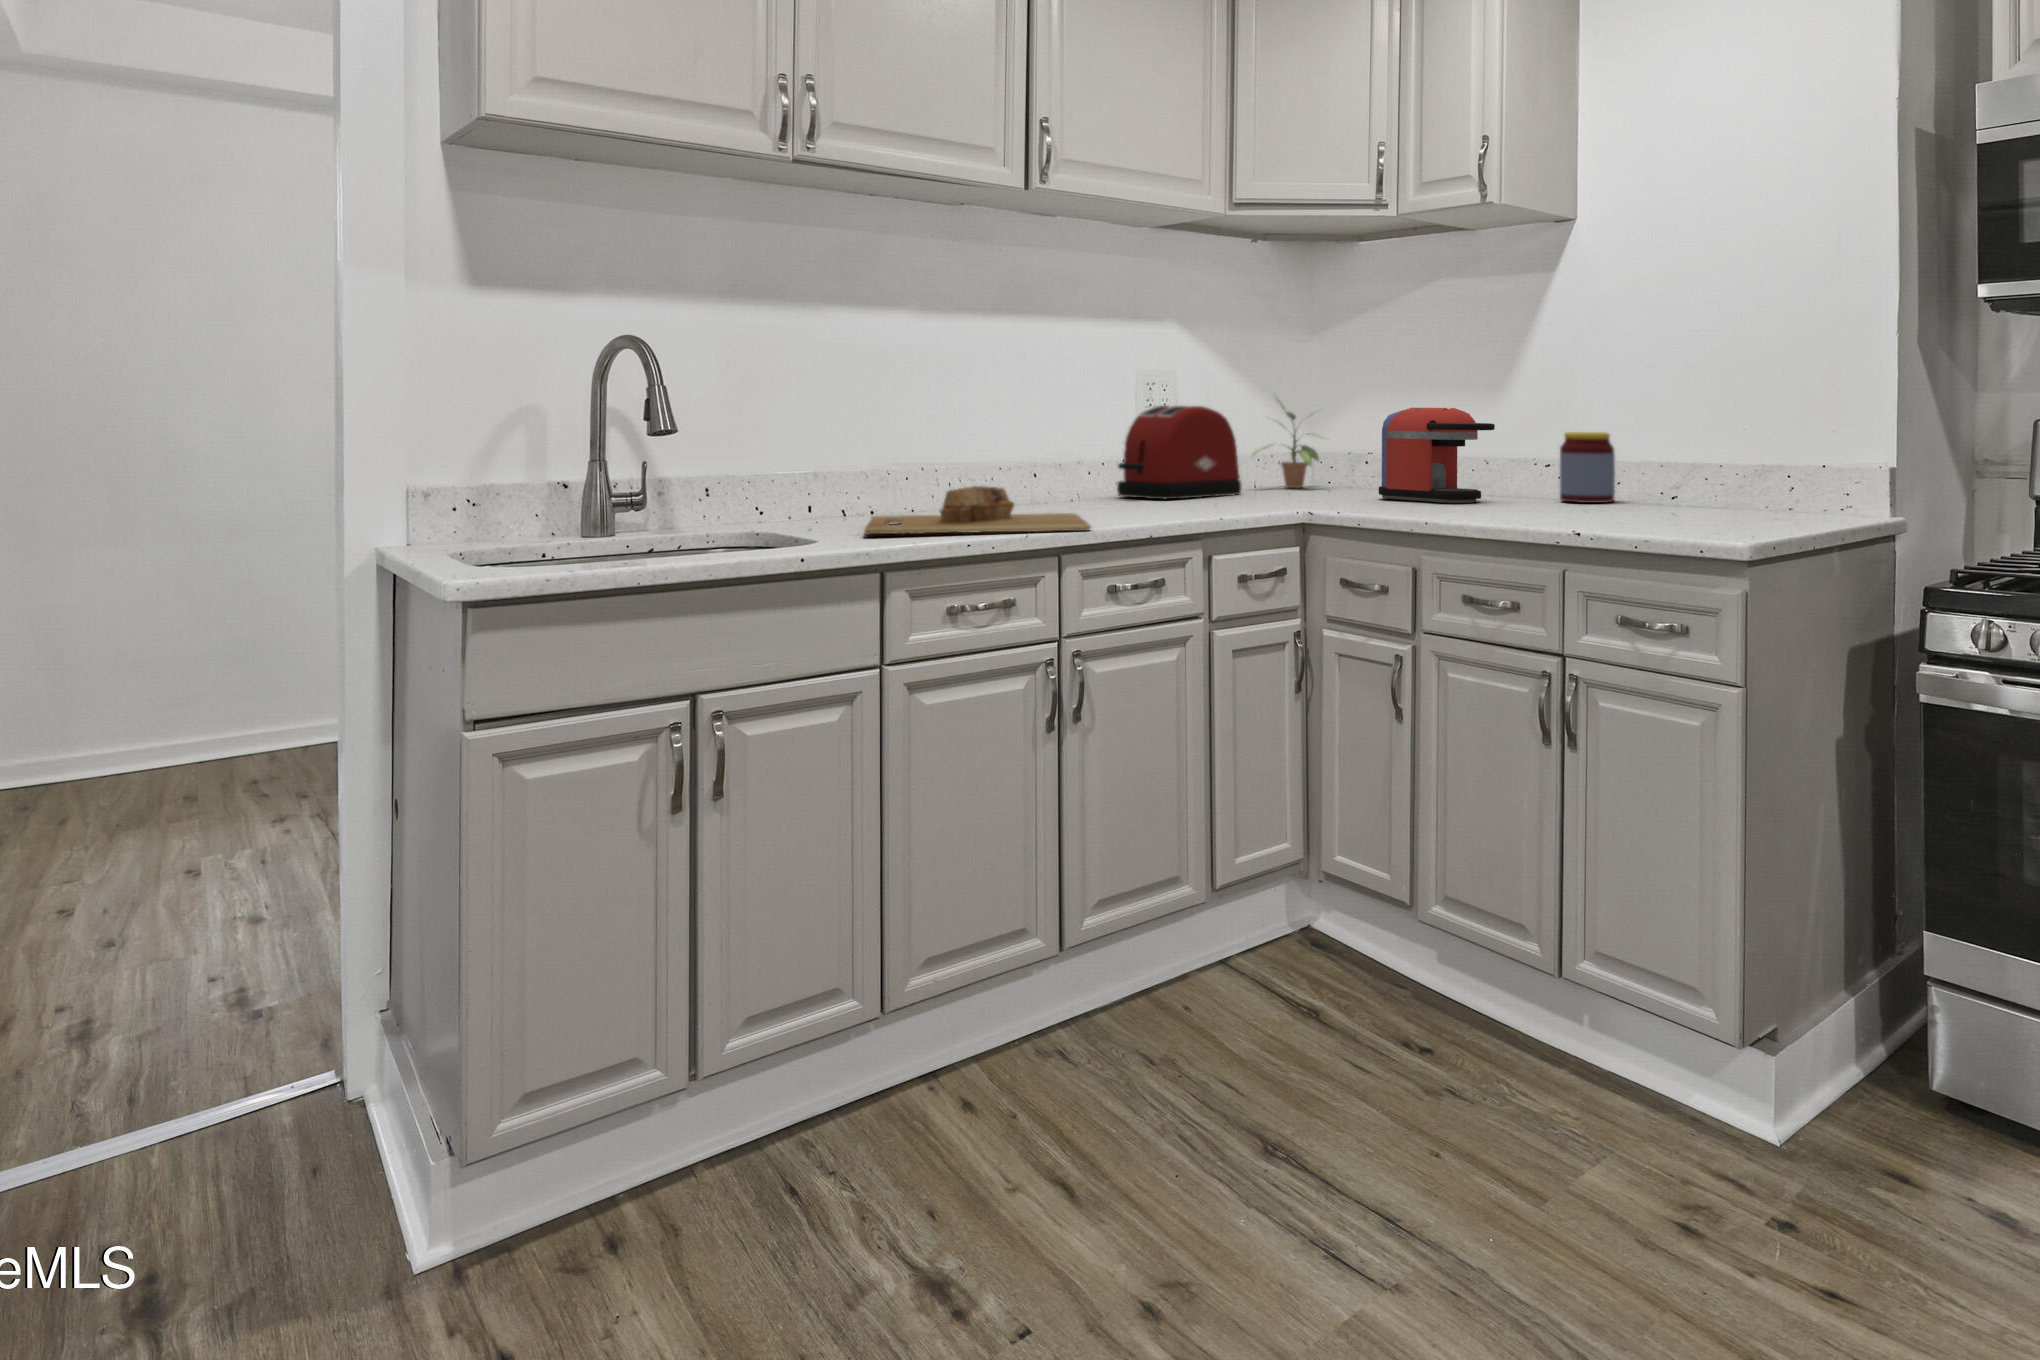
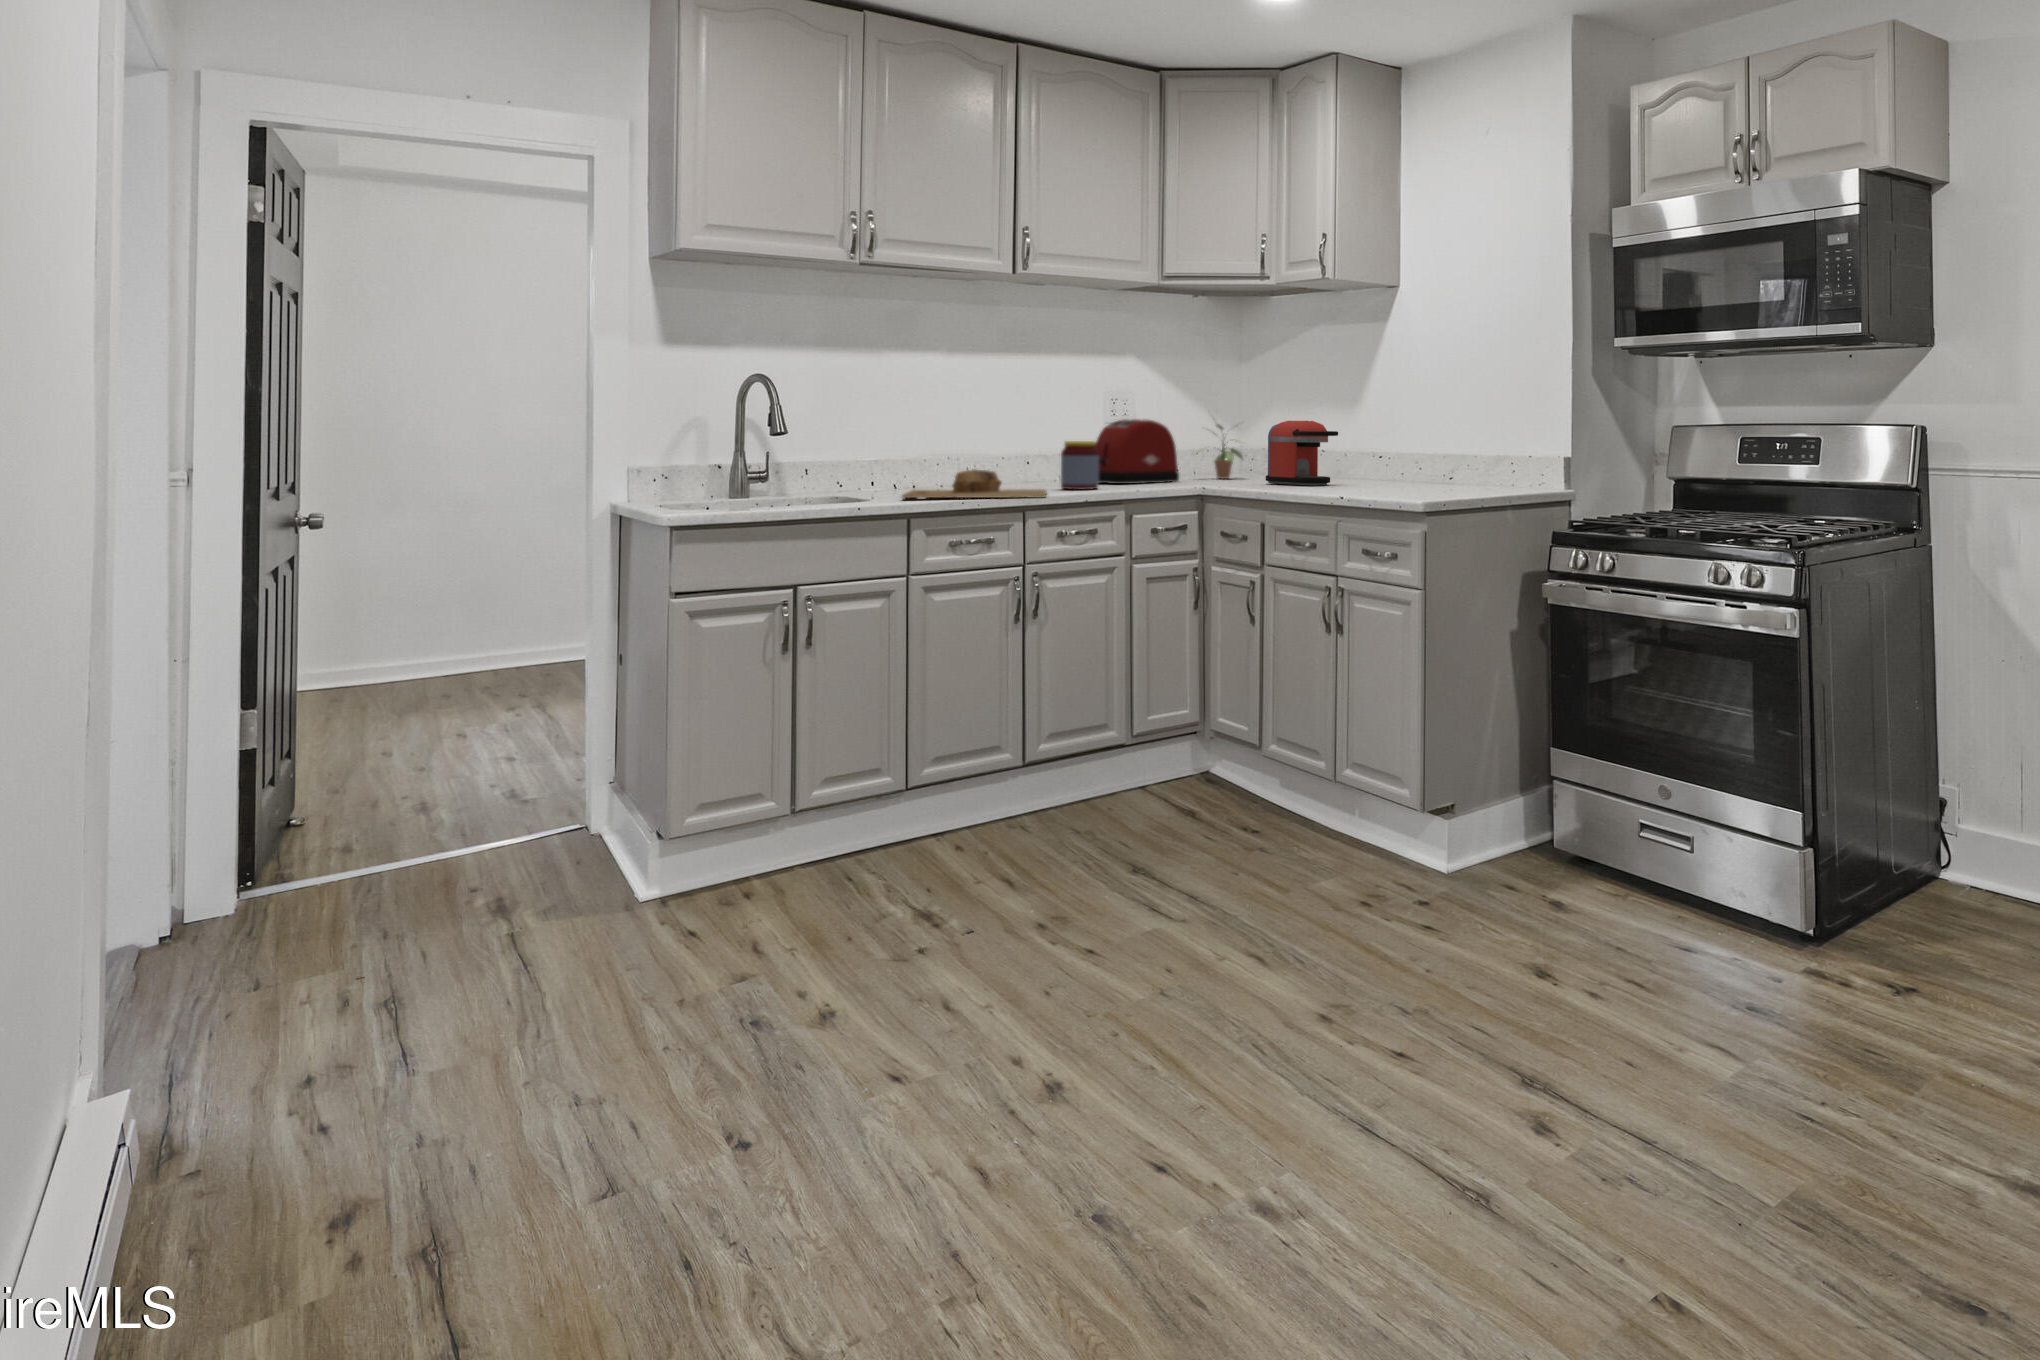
jar: present [1560,432,1615,503] -> present [1061,441,1099,490]

